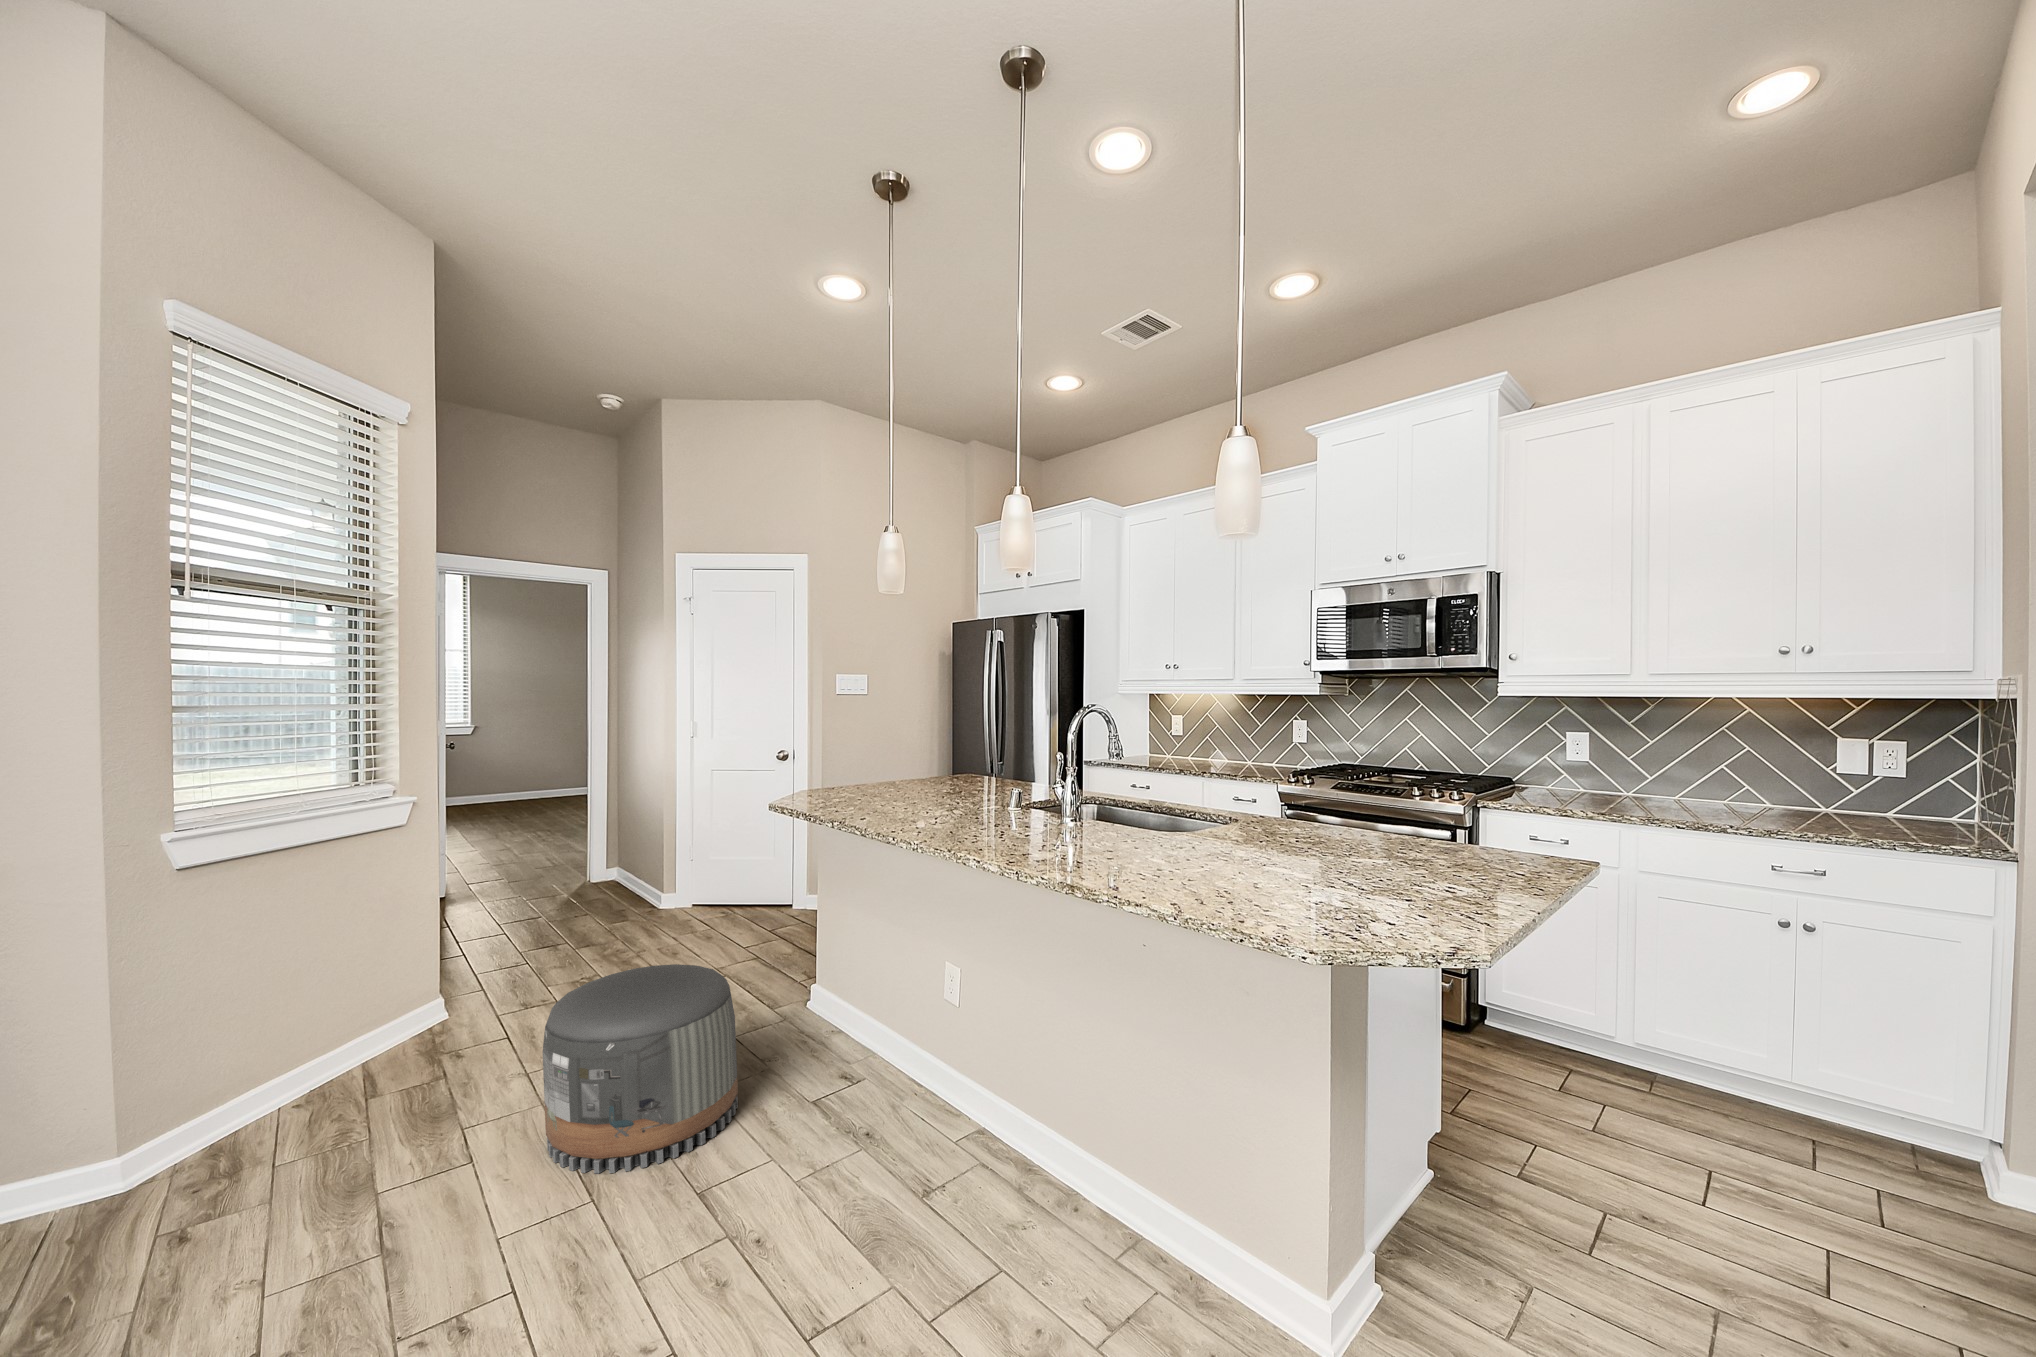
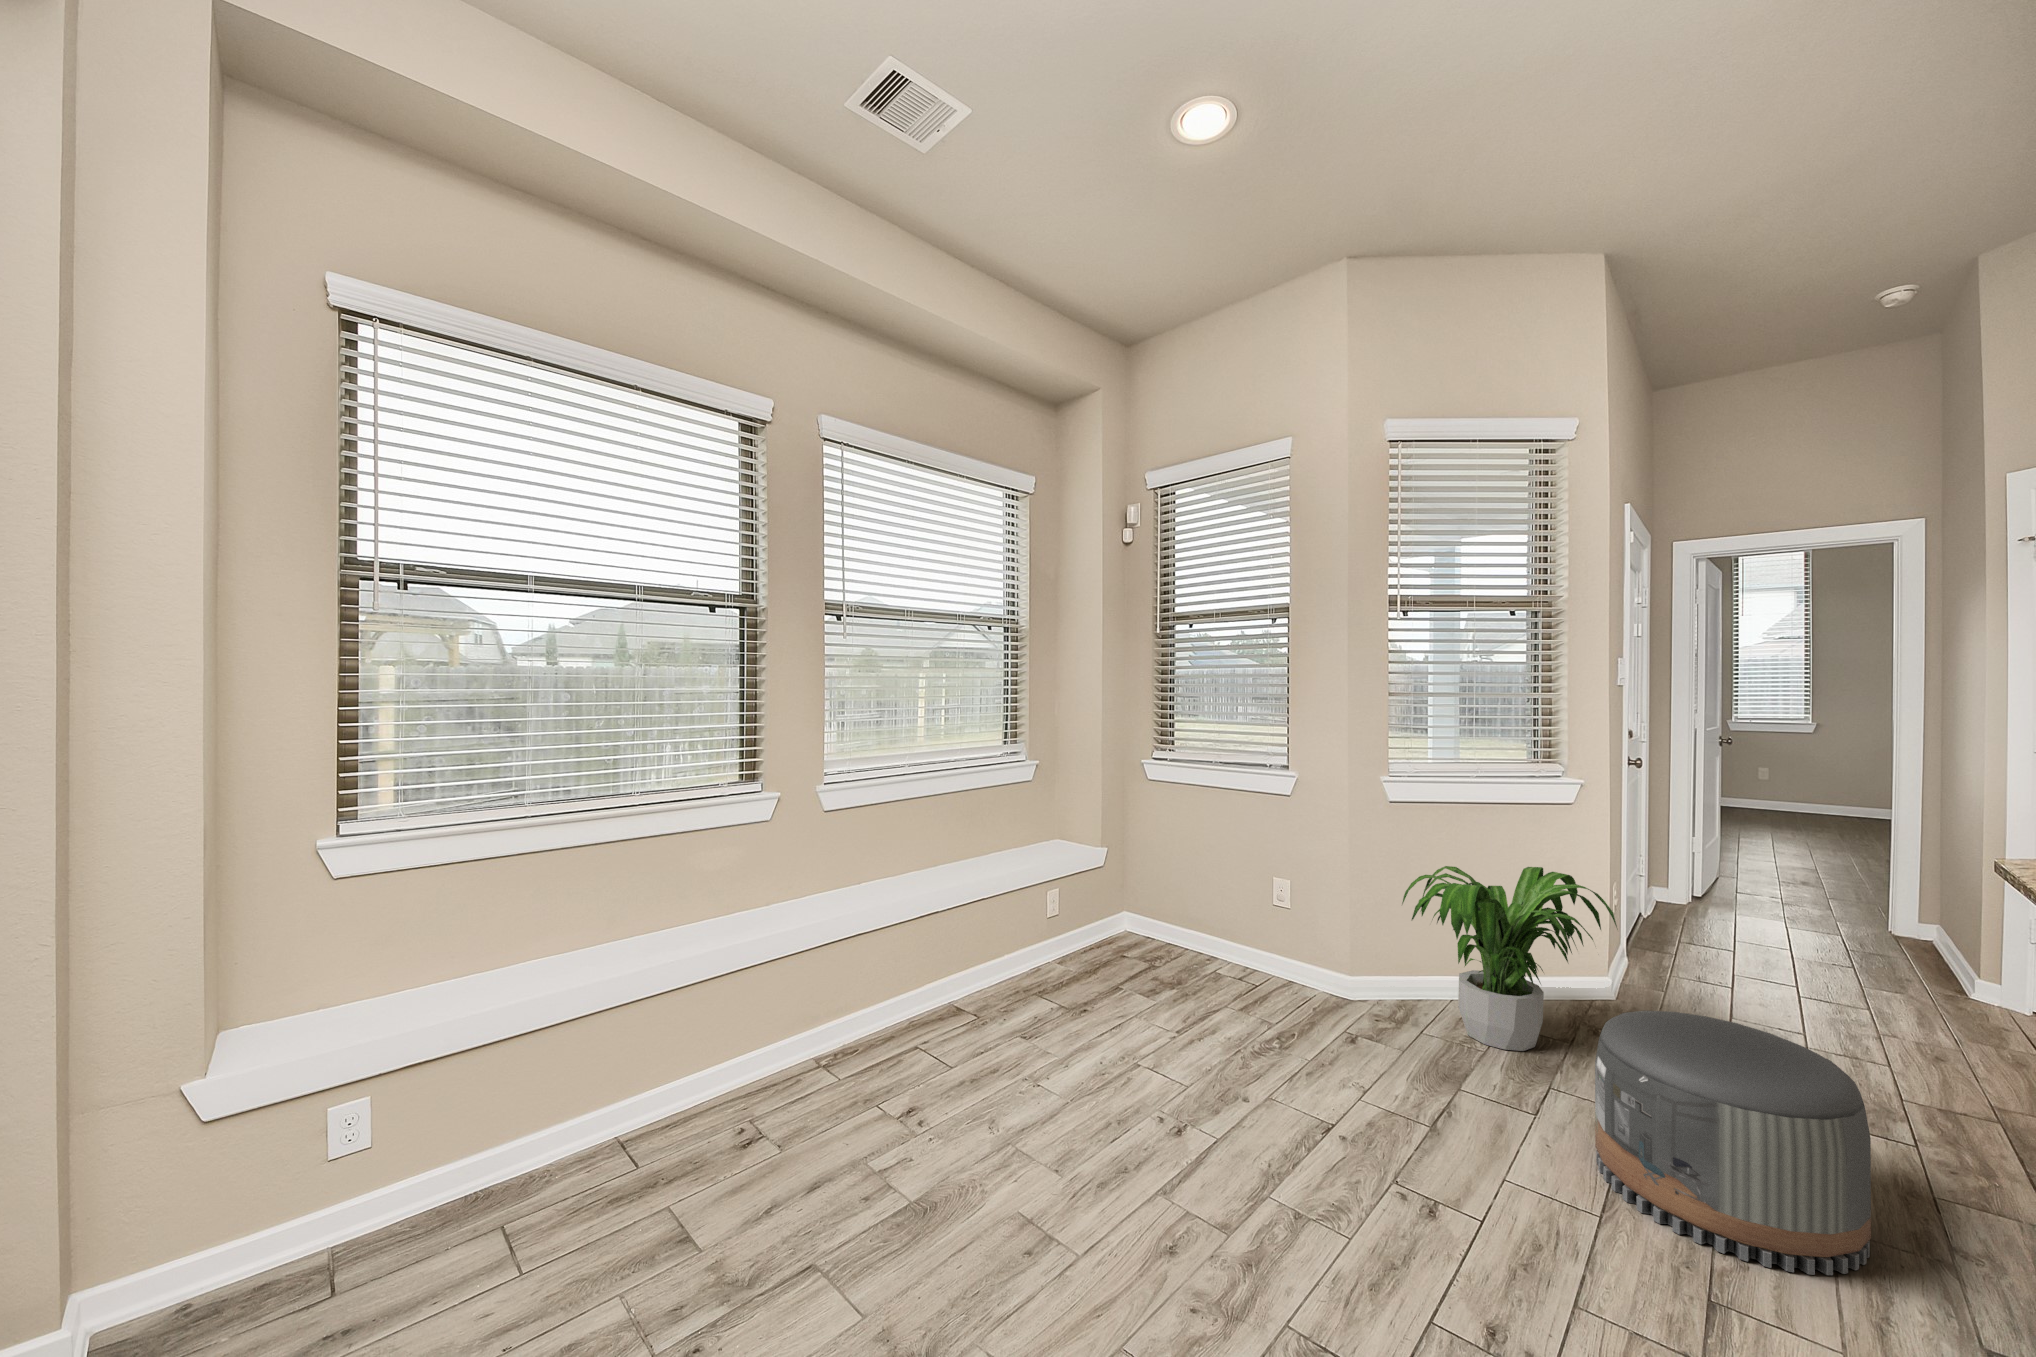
potted plant: none [222,897,501,1136] -> present [1402,866,1617,1051]

